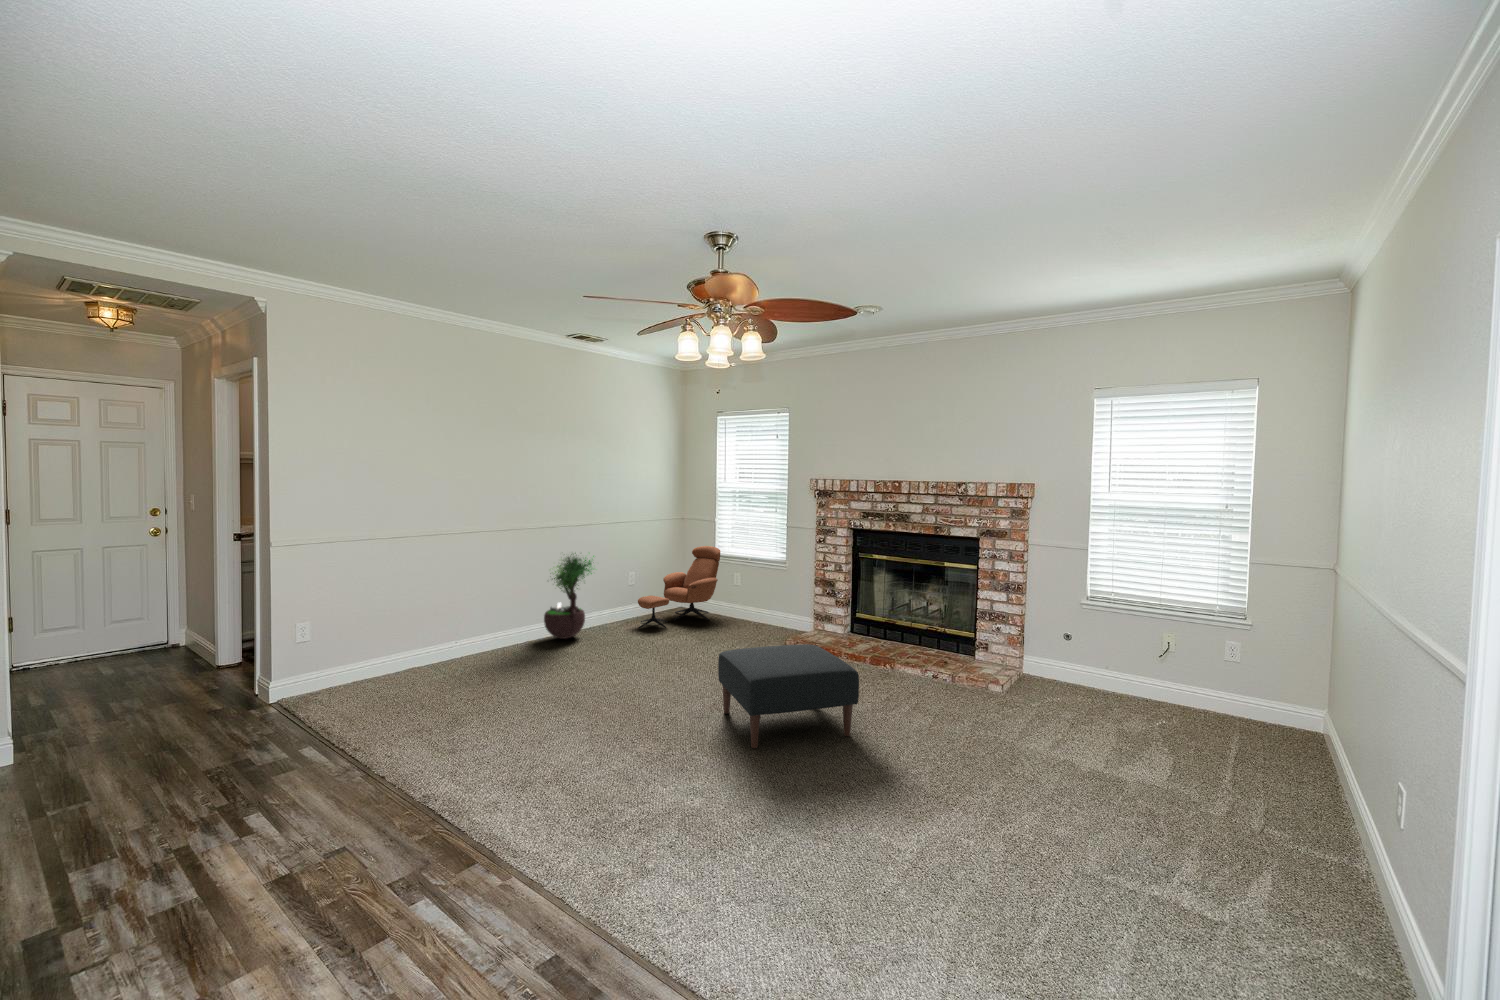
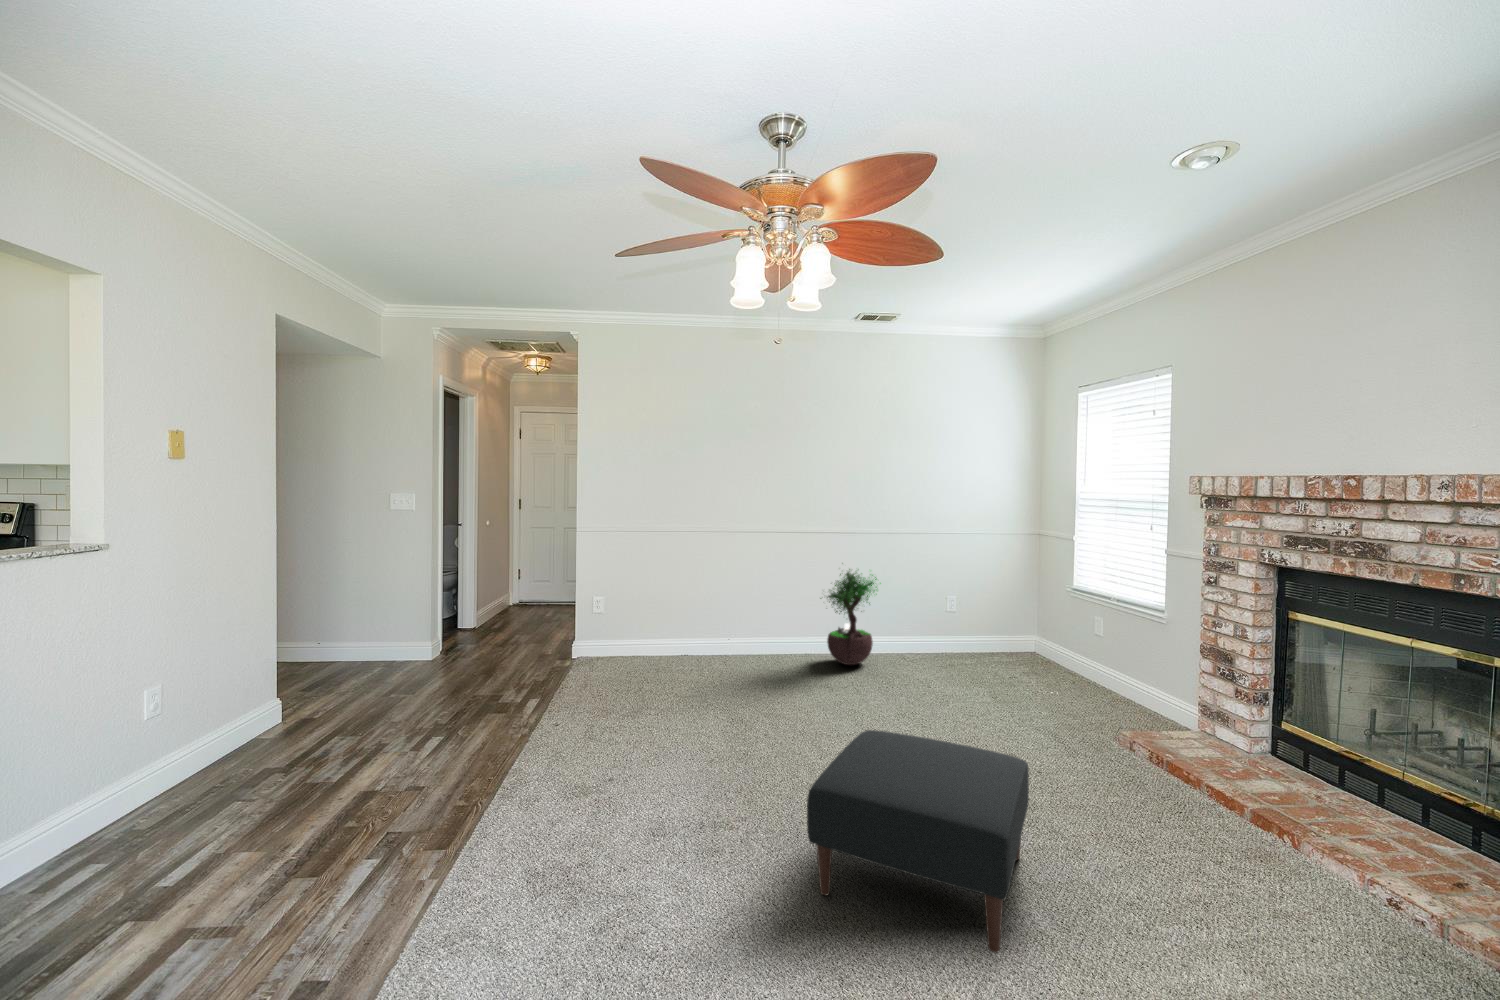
lounge chair: present [638,546,720,628] -> none [941,574,1076,677]

